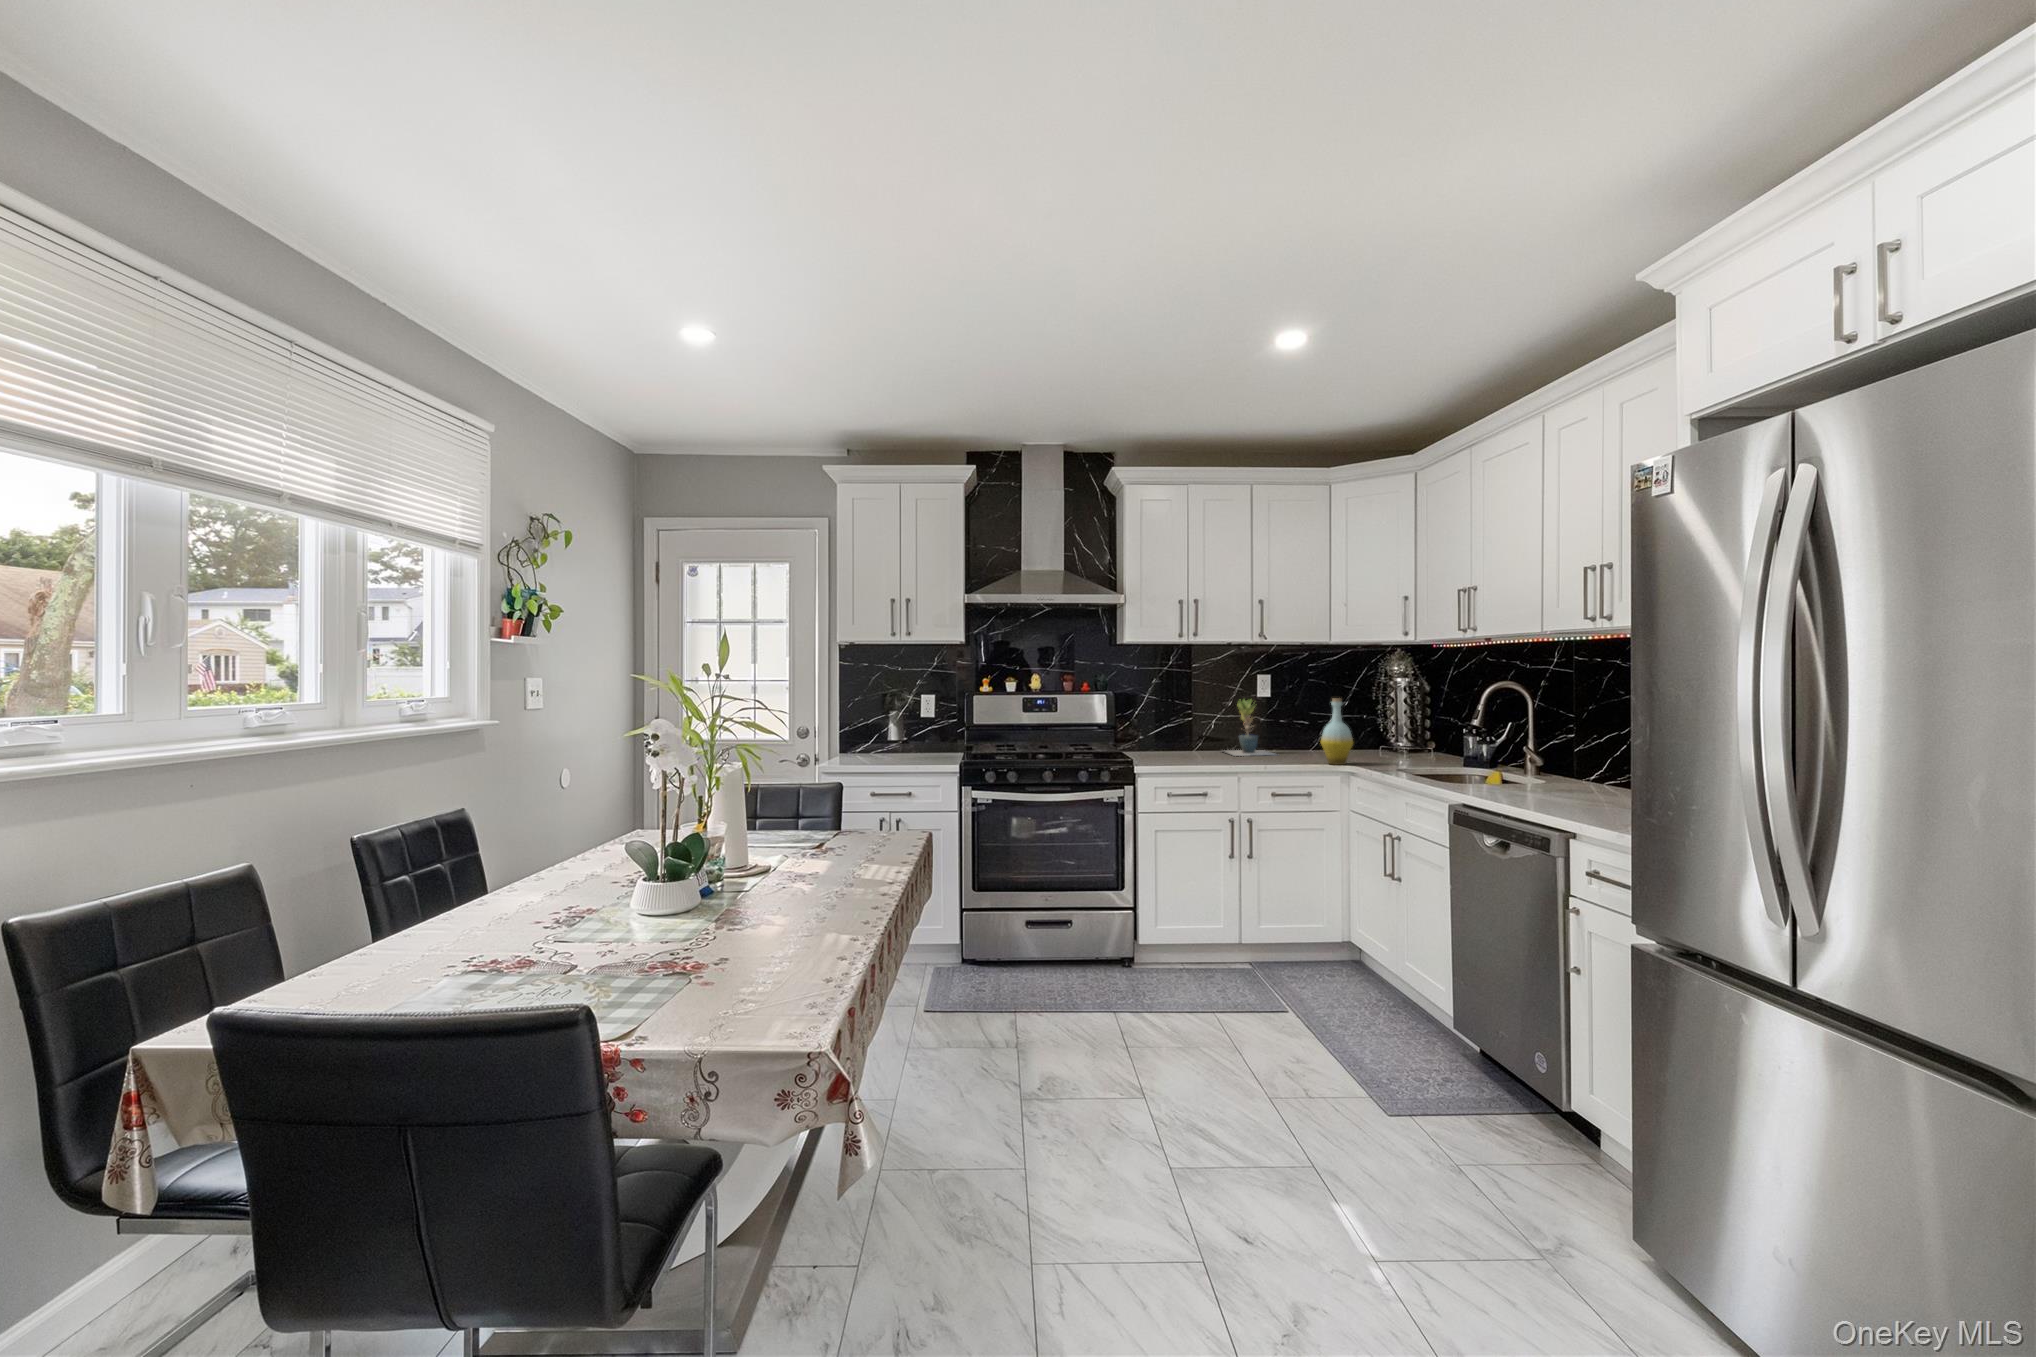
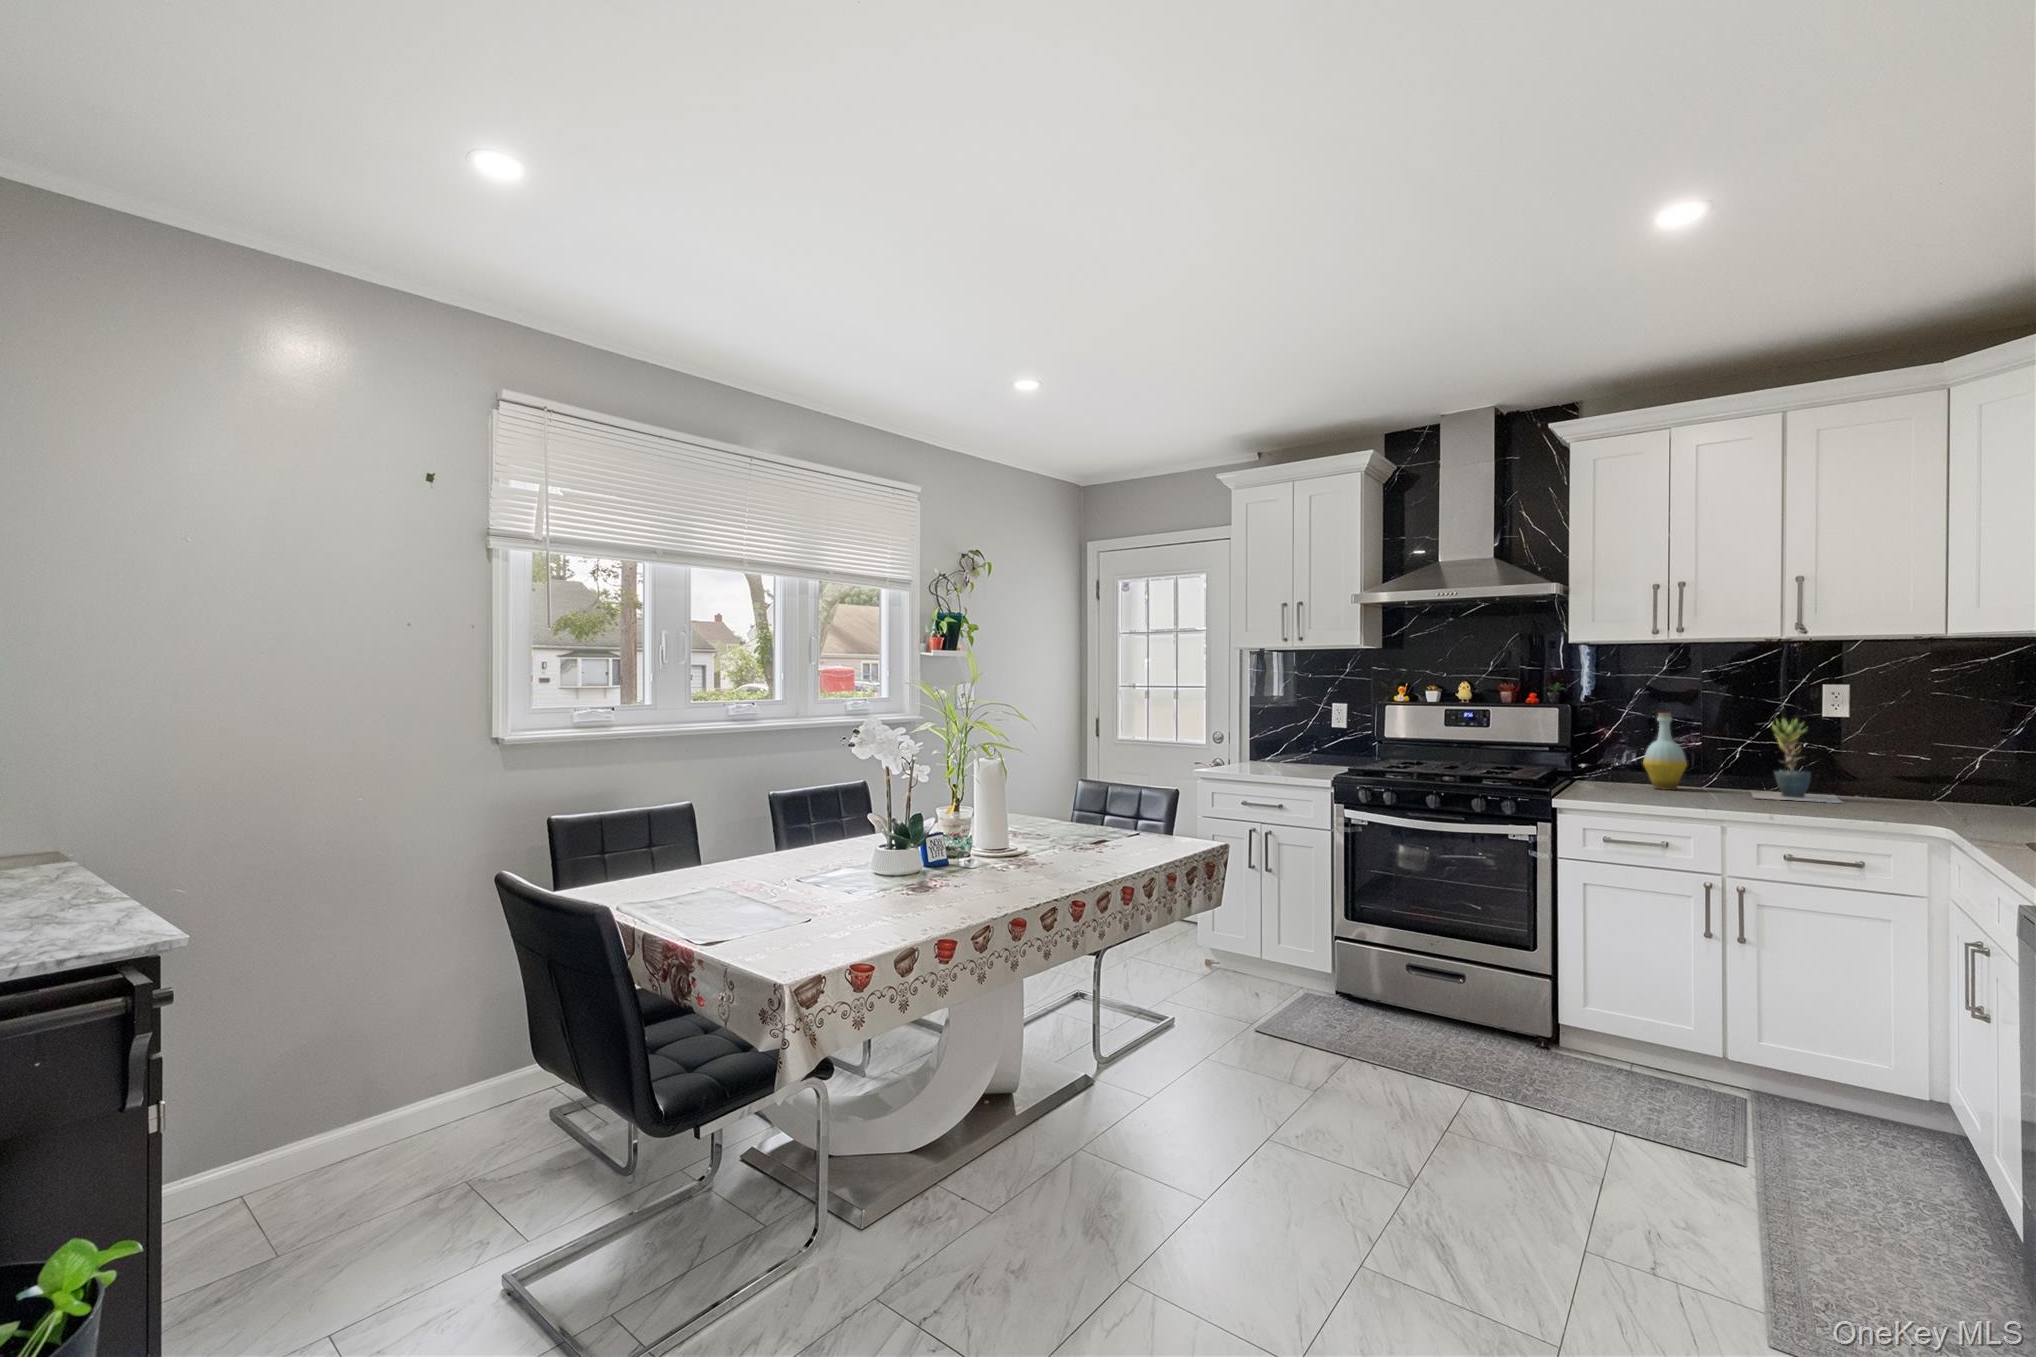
bottle: present [1321,698,1353,765] -> present [1643,713,1687,790]

